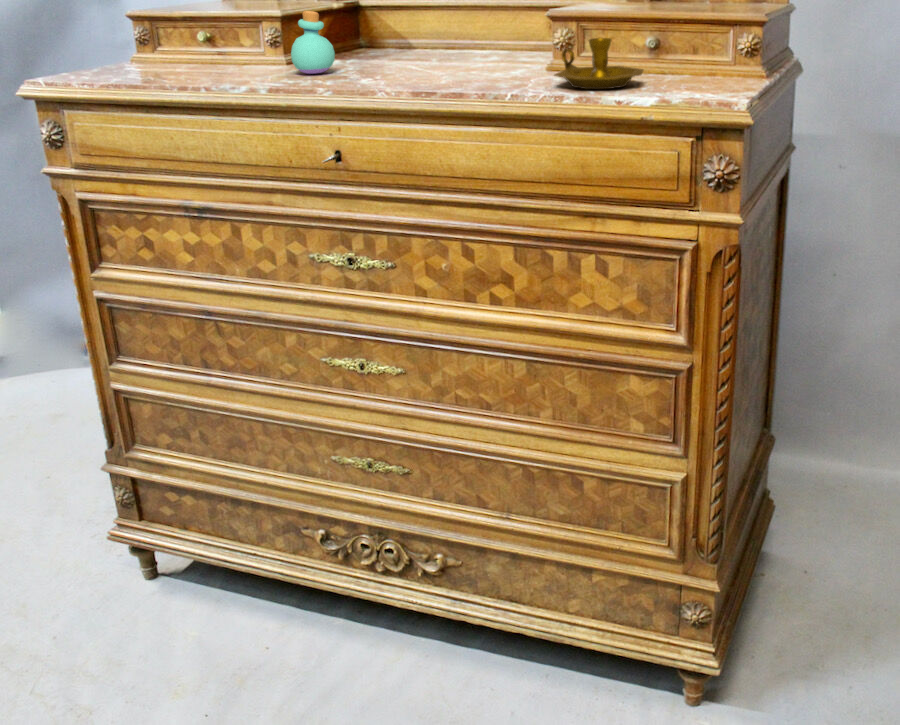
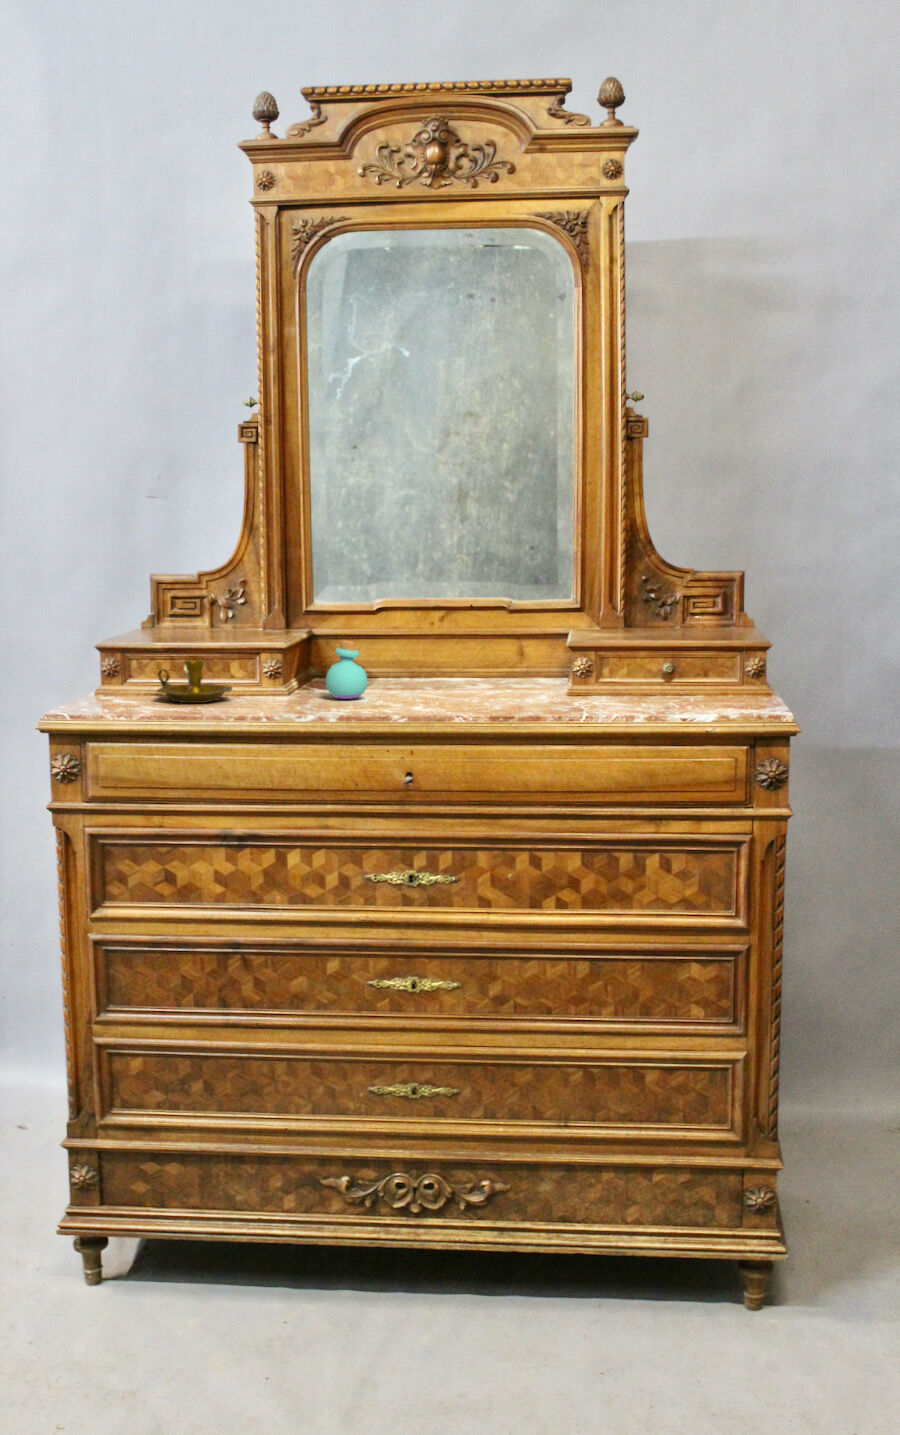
candlestick: present [554,38,644,89] -> present [156,660,232,703]

